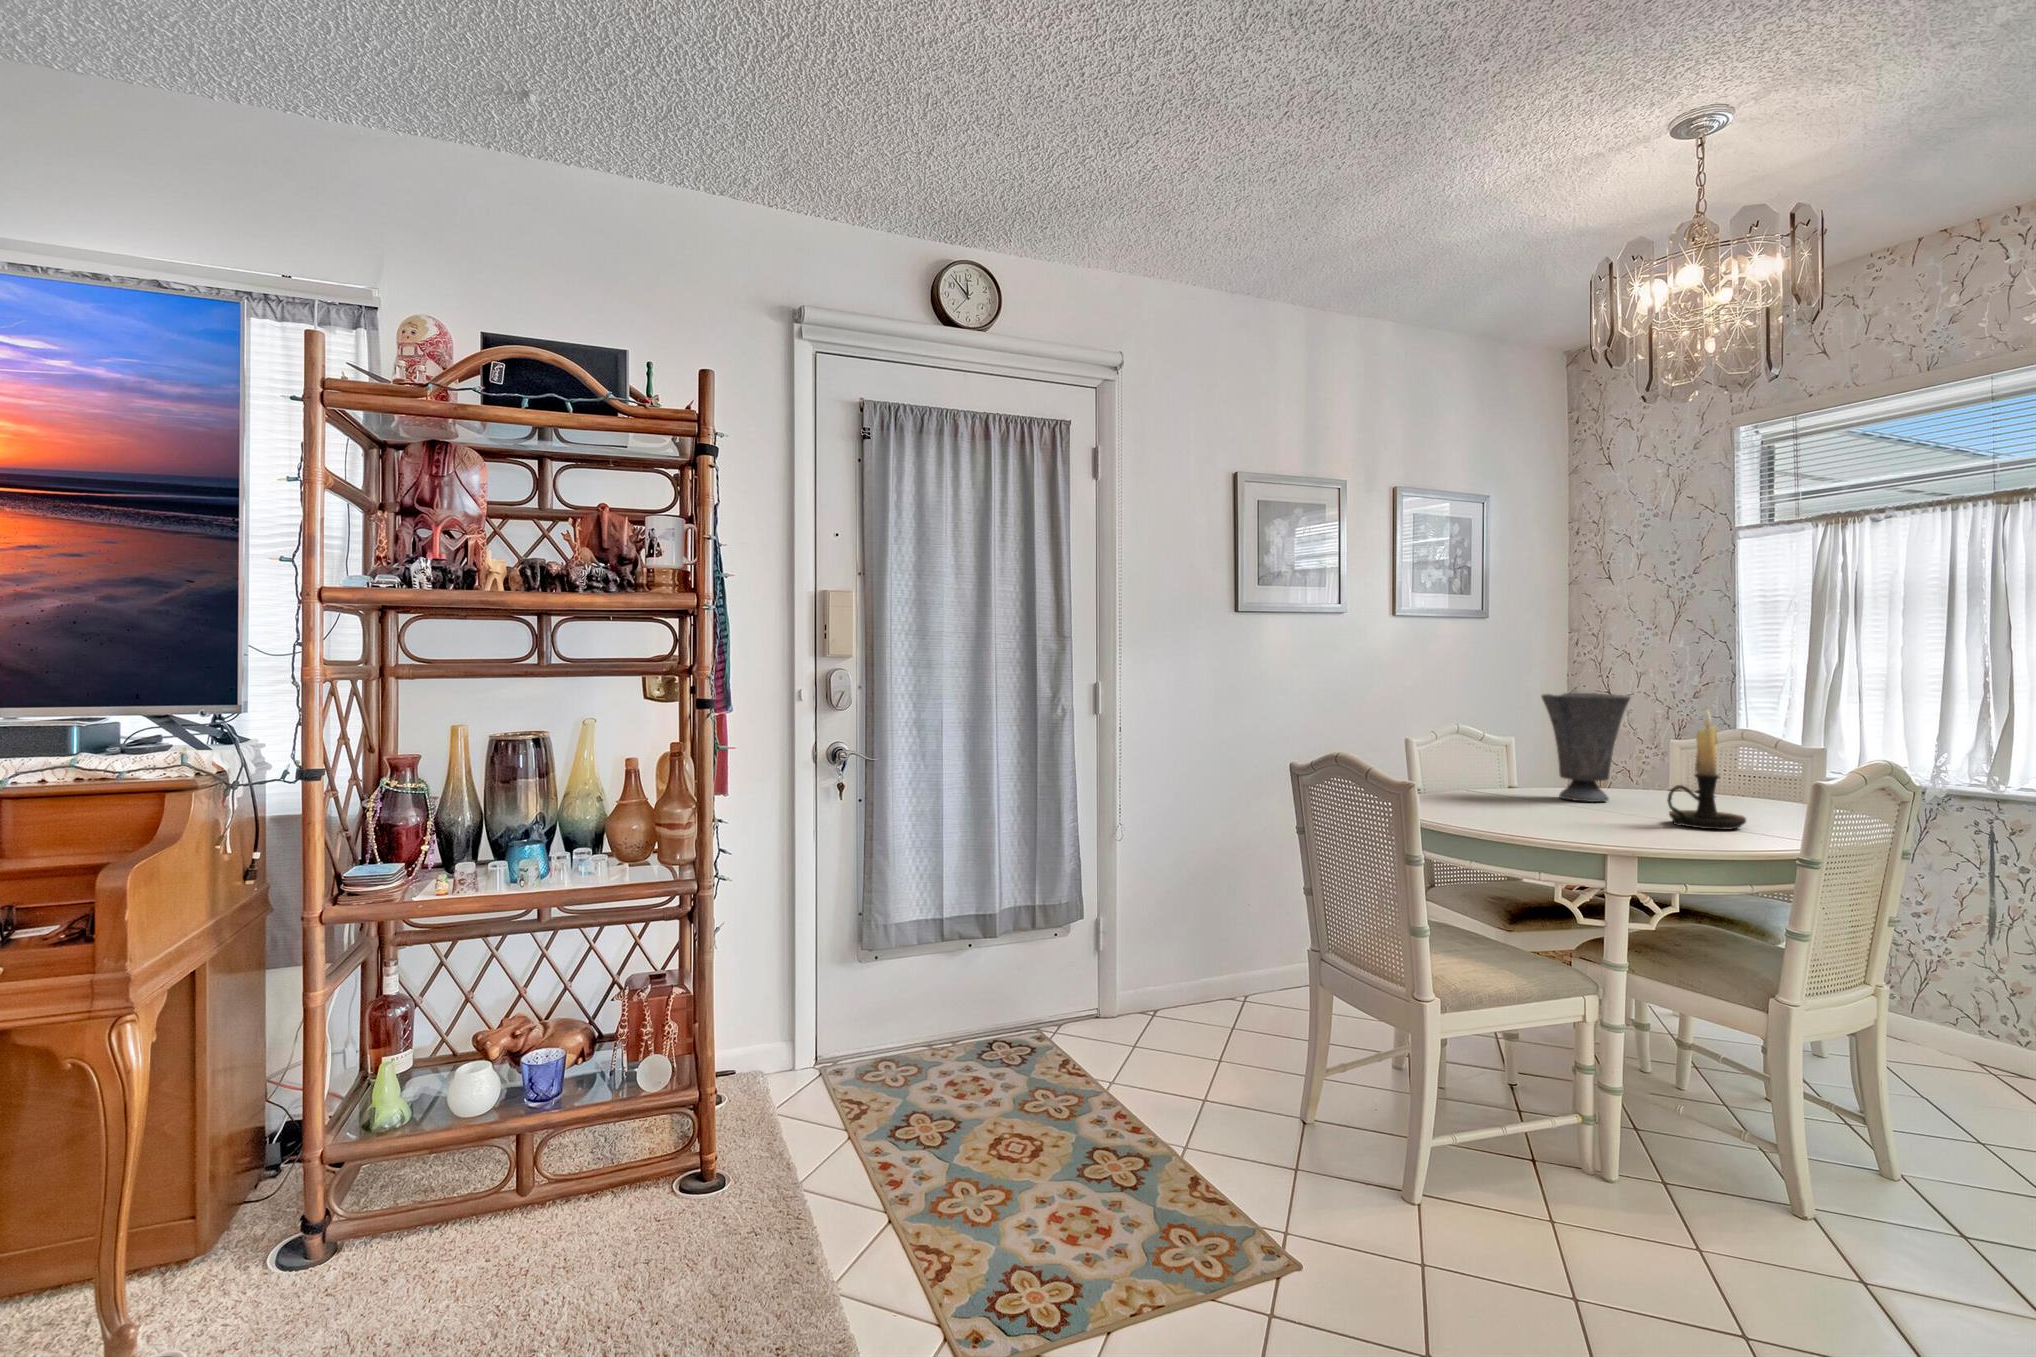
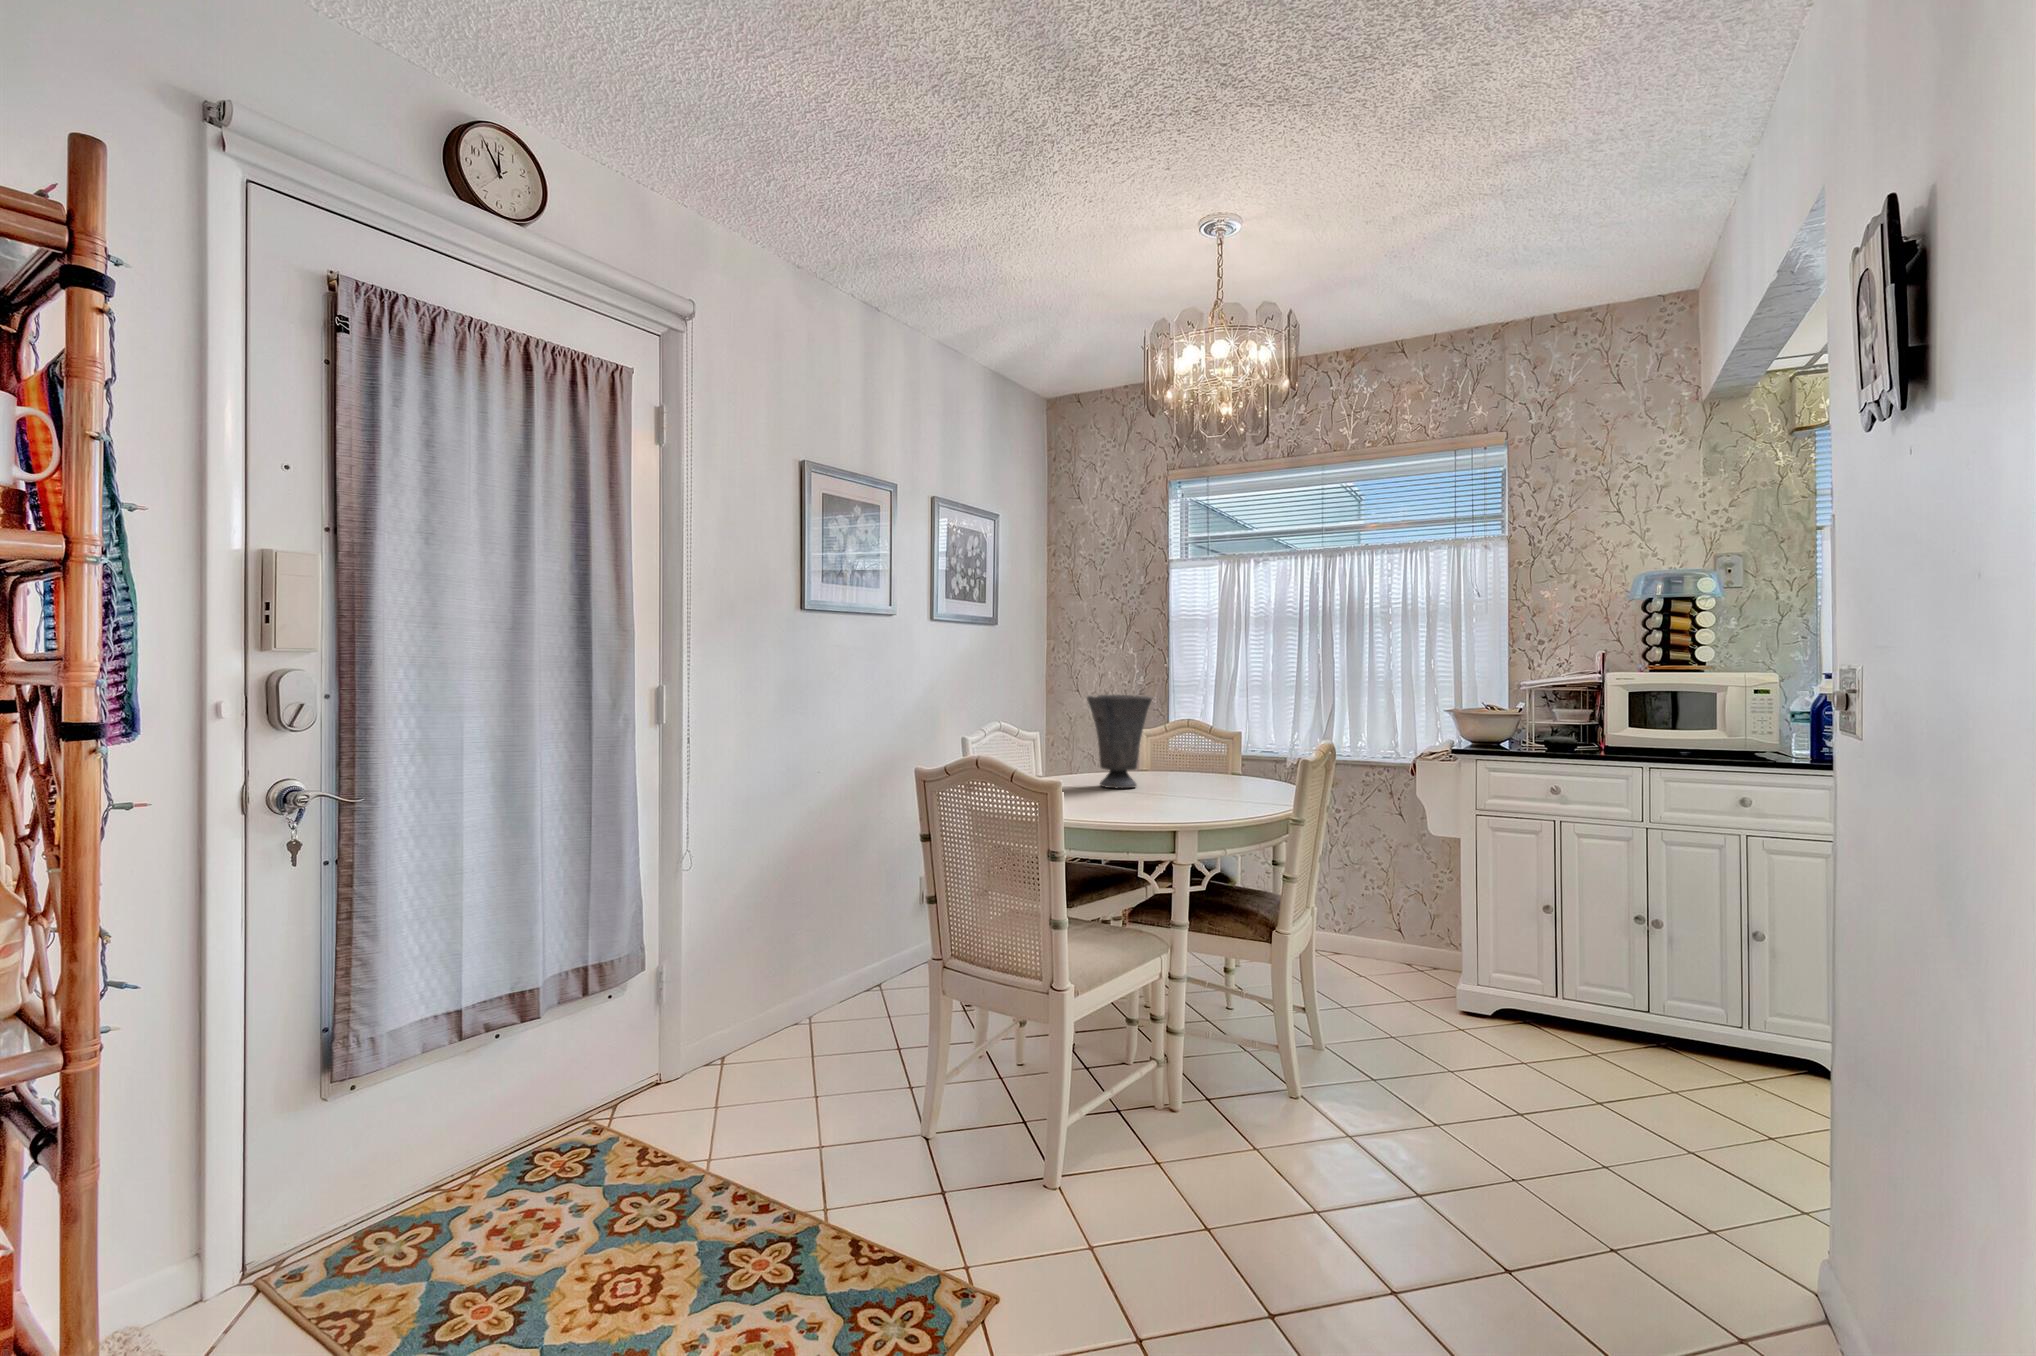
candle holder: present [1667,710,1746,830] -> none [1200,707,1252,805]

